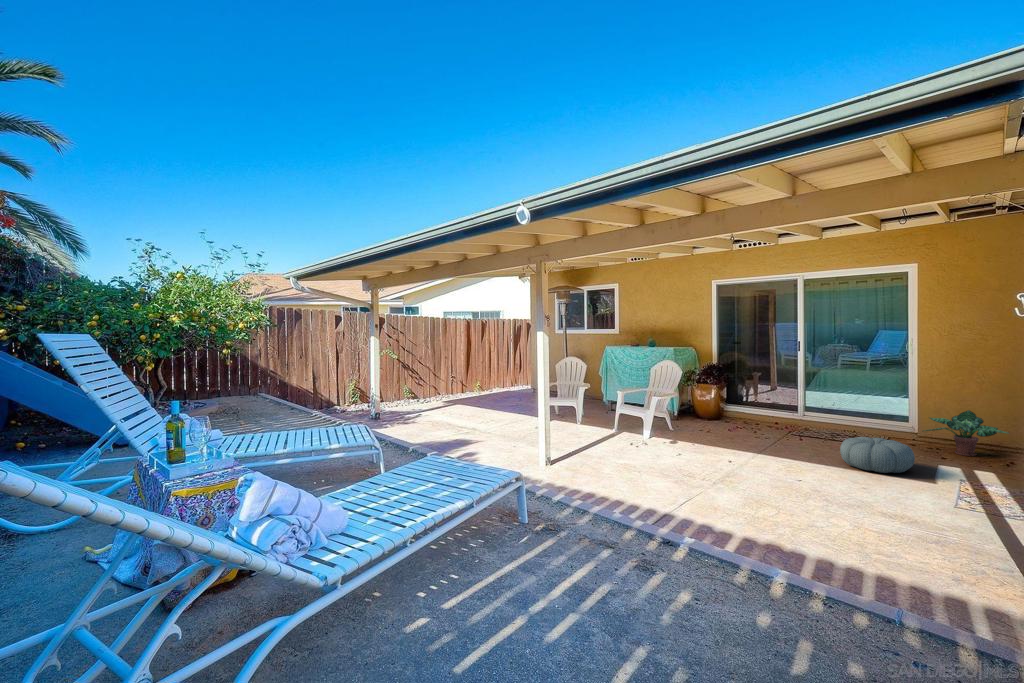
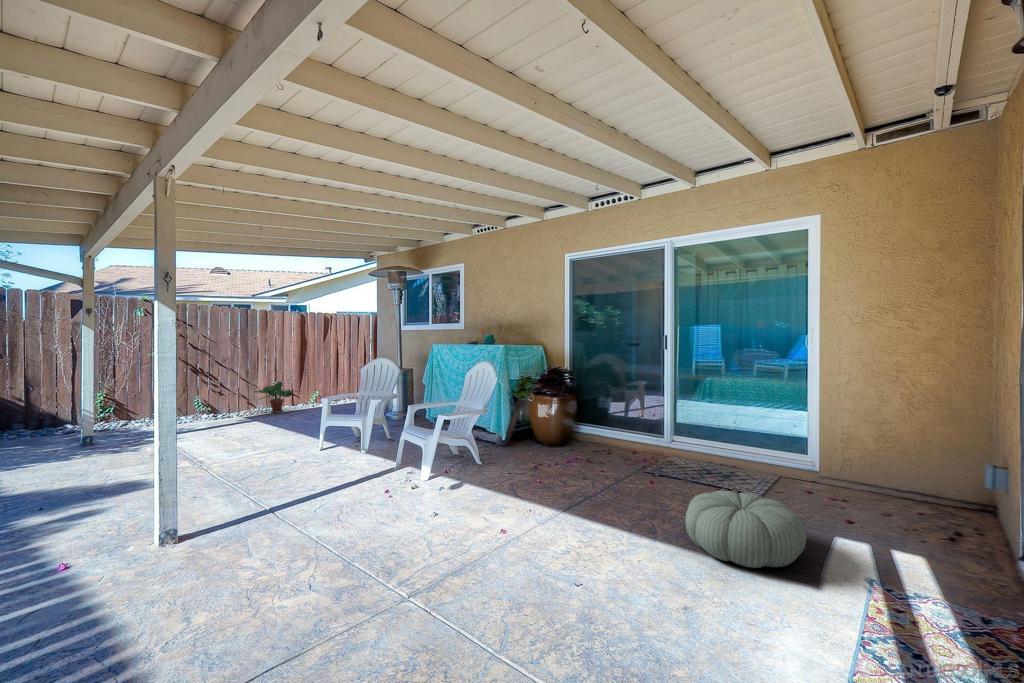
potted plant: present [923,410,1008,456] -> present [255,381,297,413]

